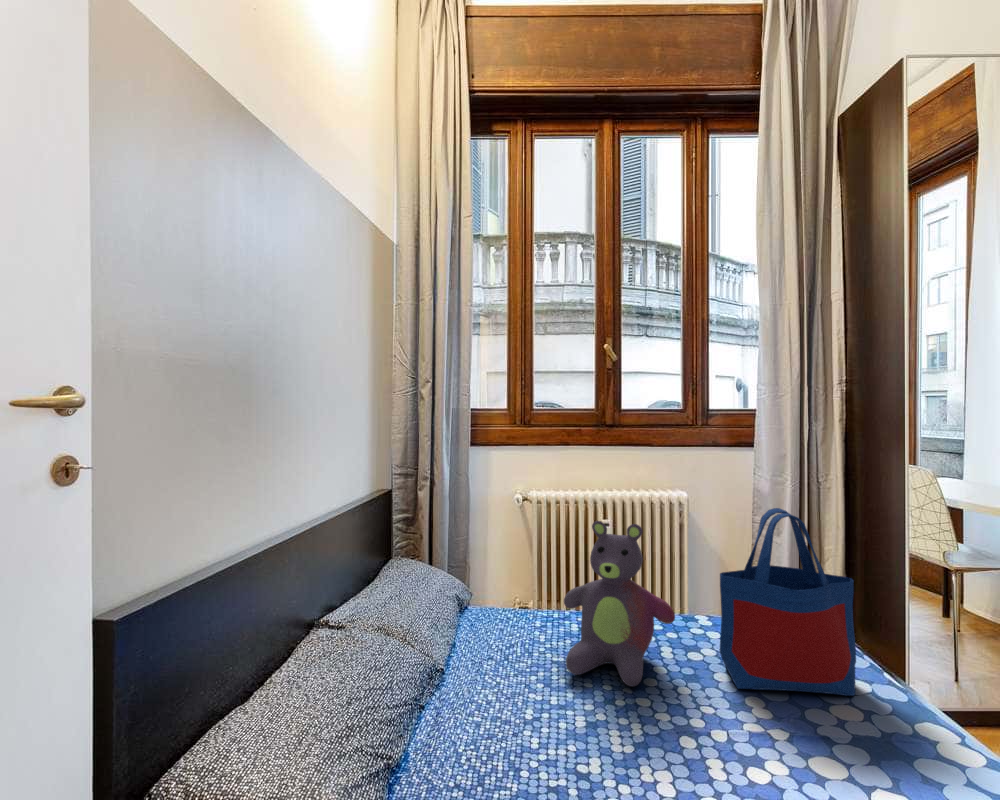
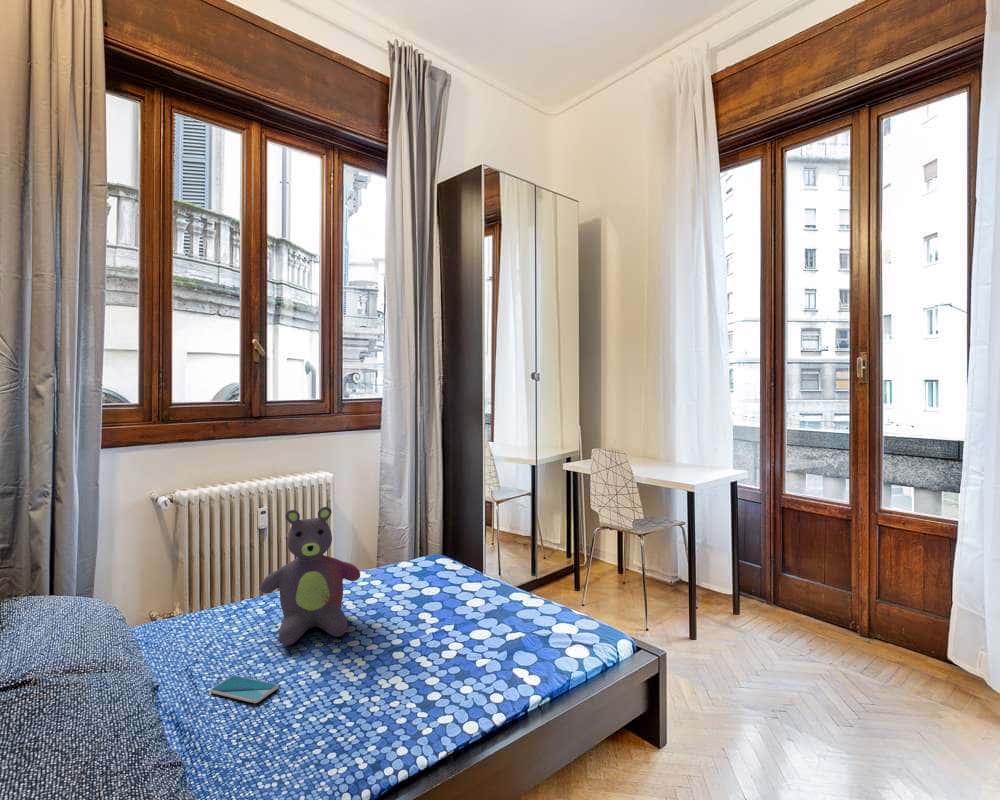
tote bag: present [720,508,856,696] -> none [391,477,476,611]
smartphone: none [481,686,537,726] -> present [210,675,278,703]

